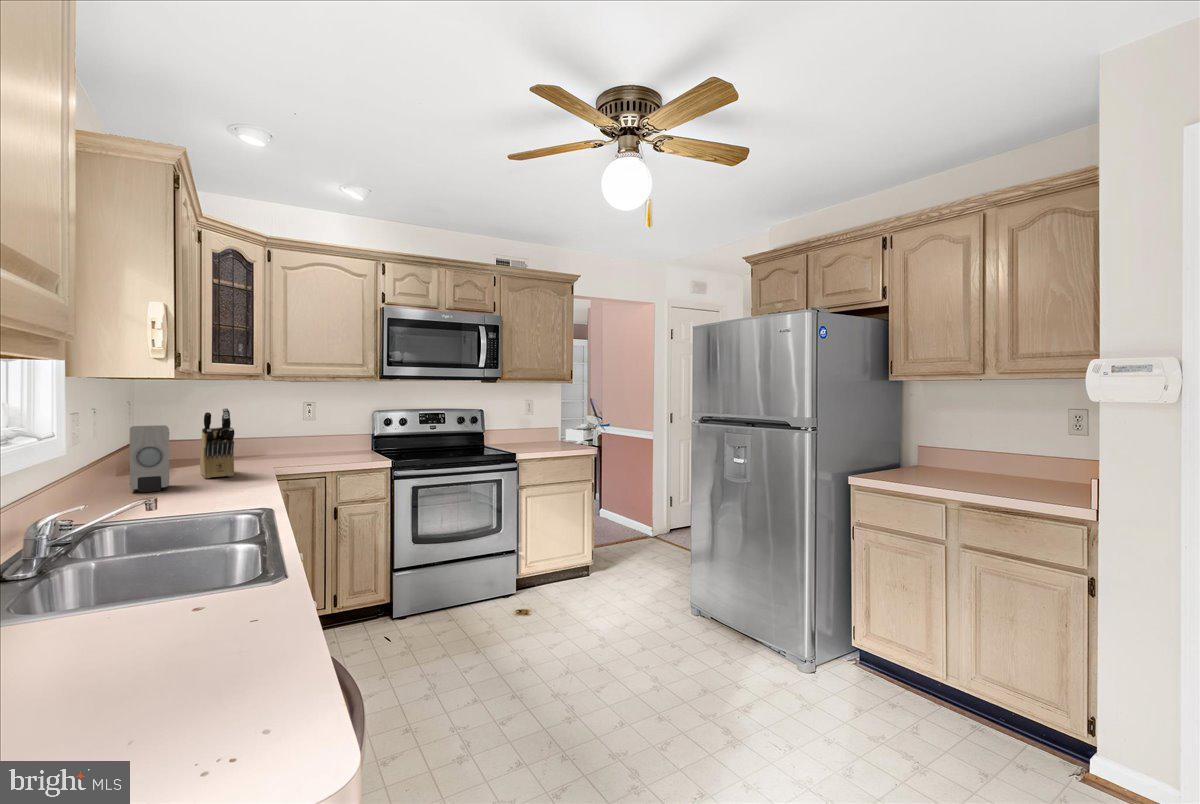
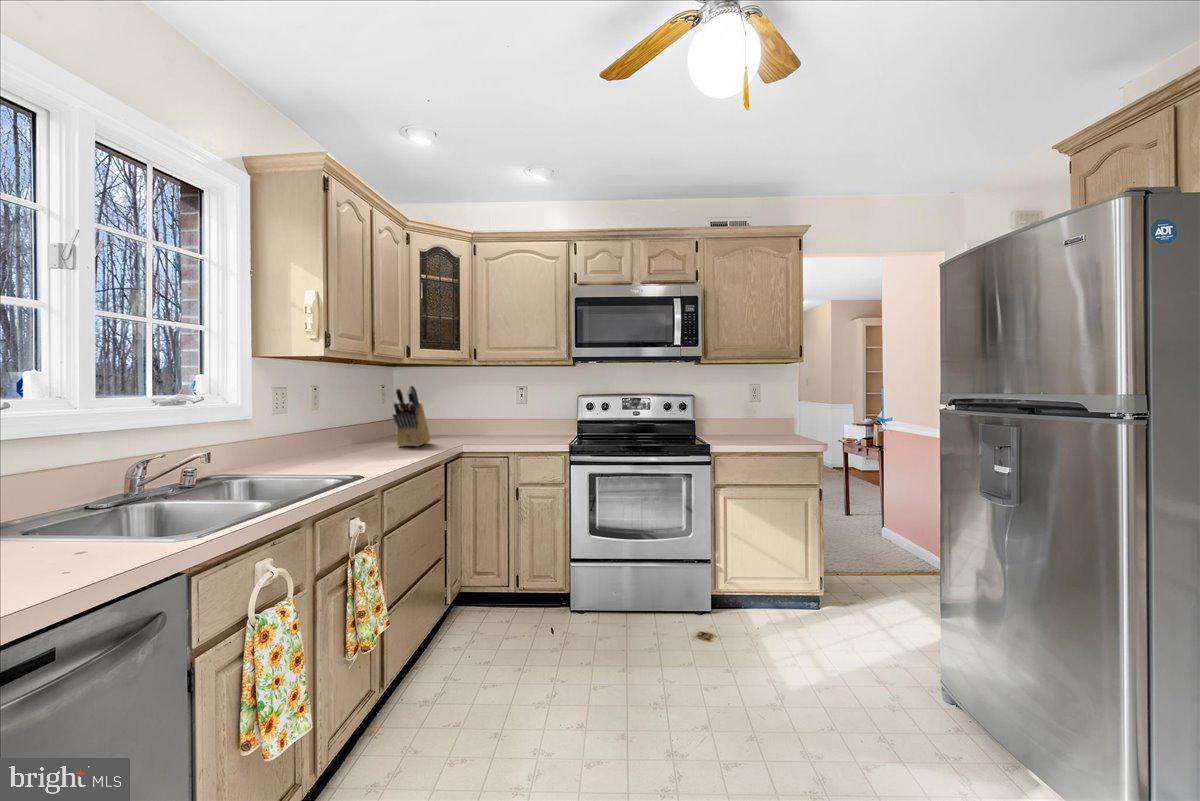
soap dispenser: present [130,425,169,492] -> none [325,396,365,452]

